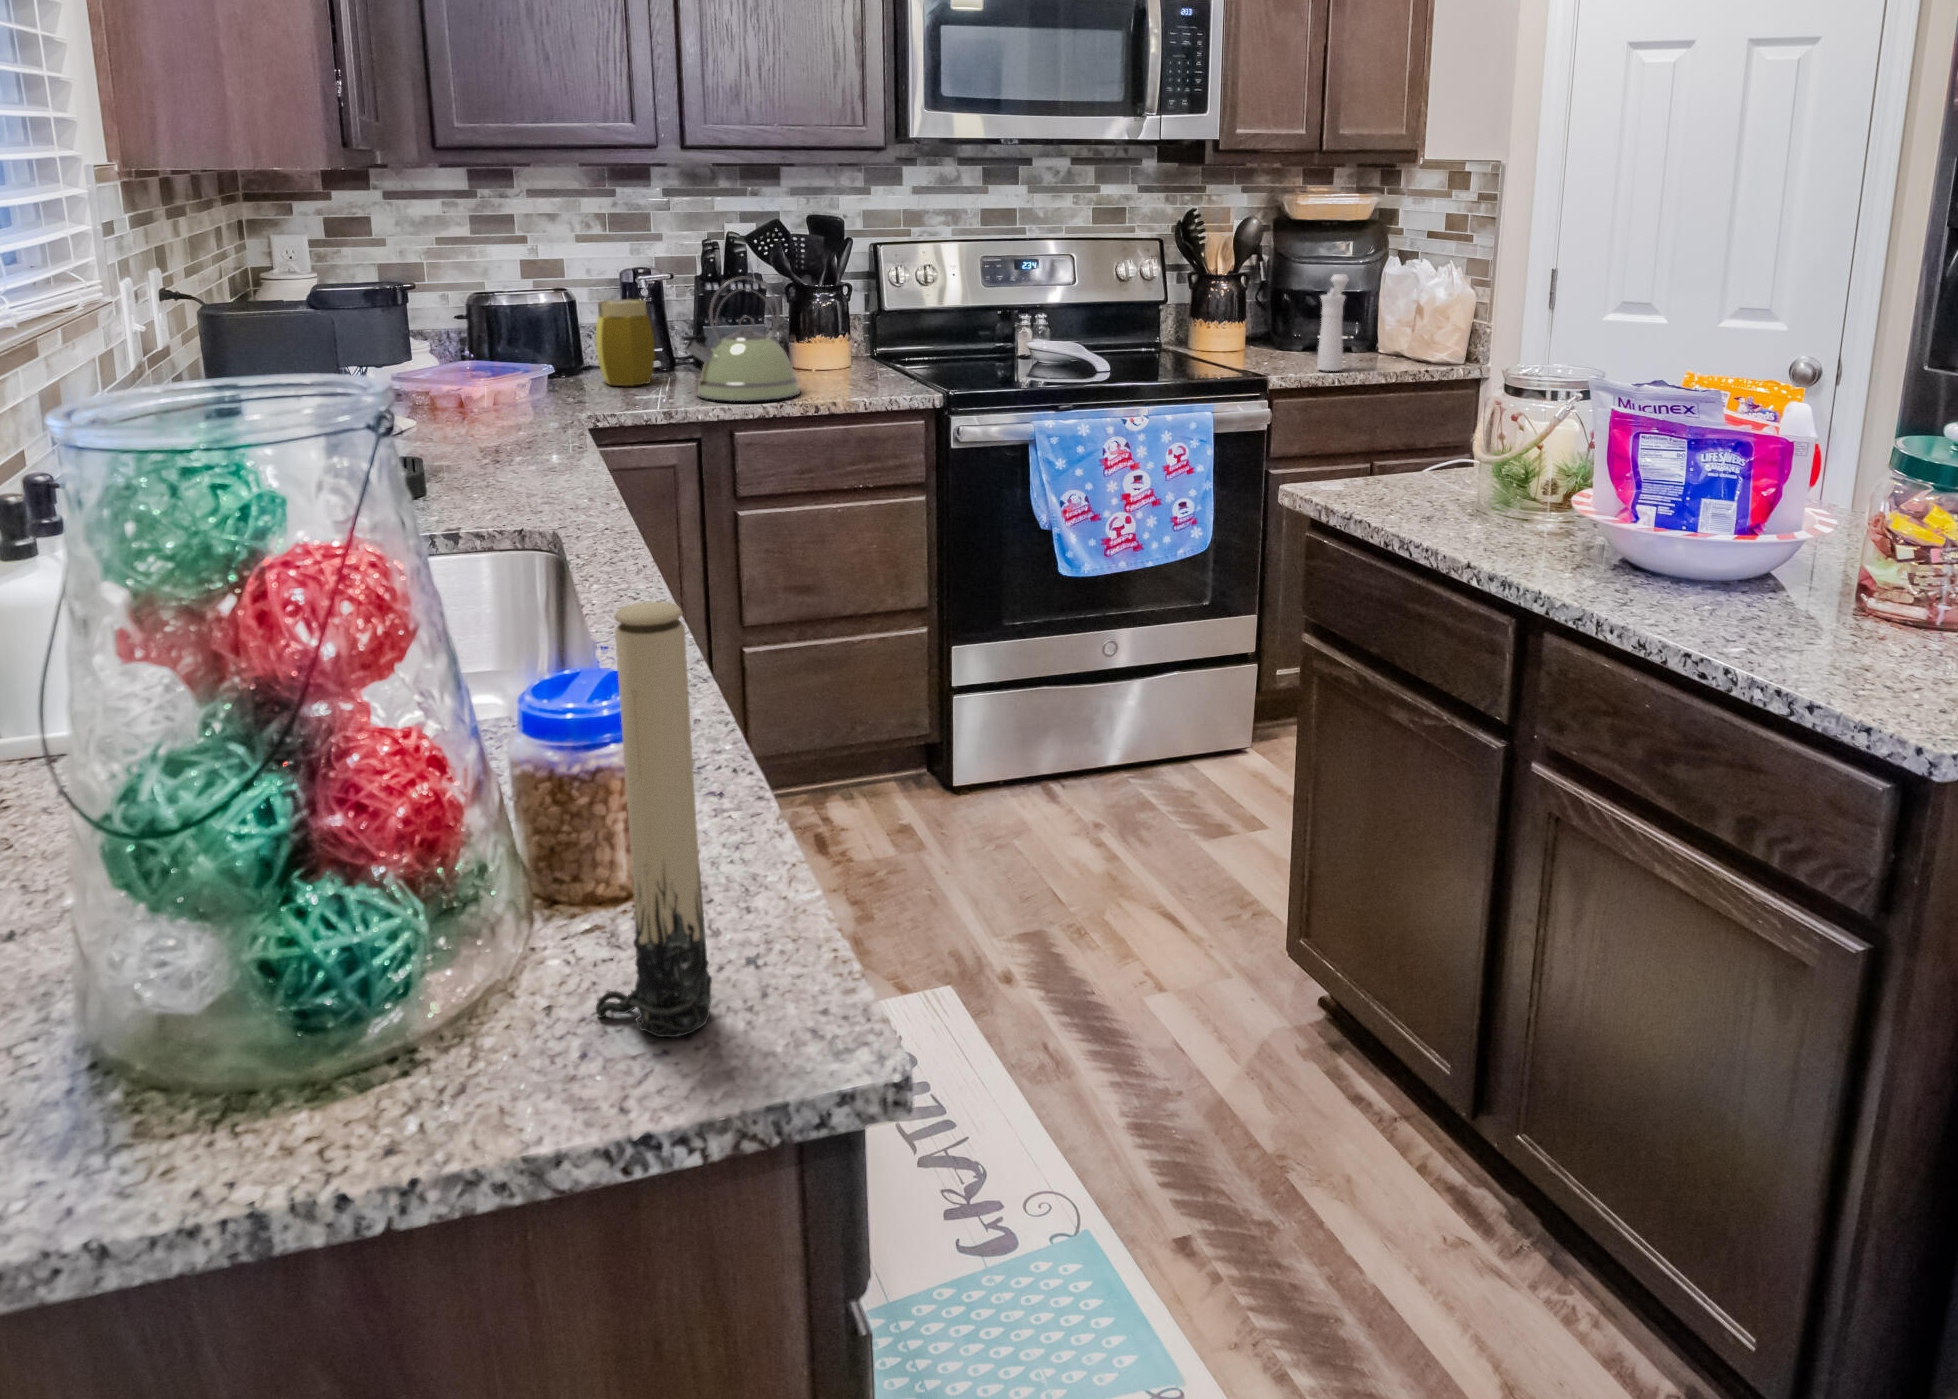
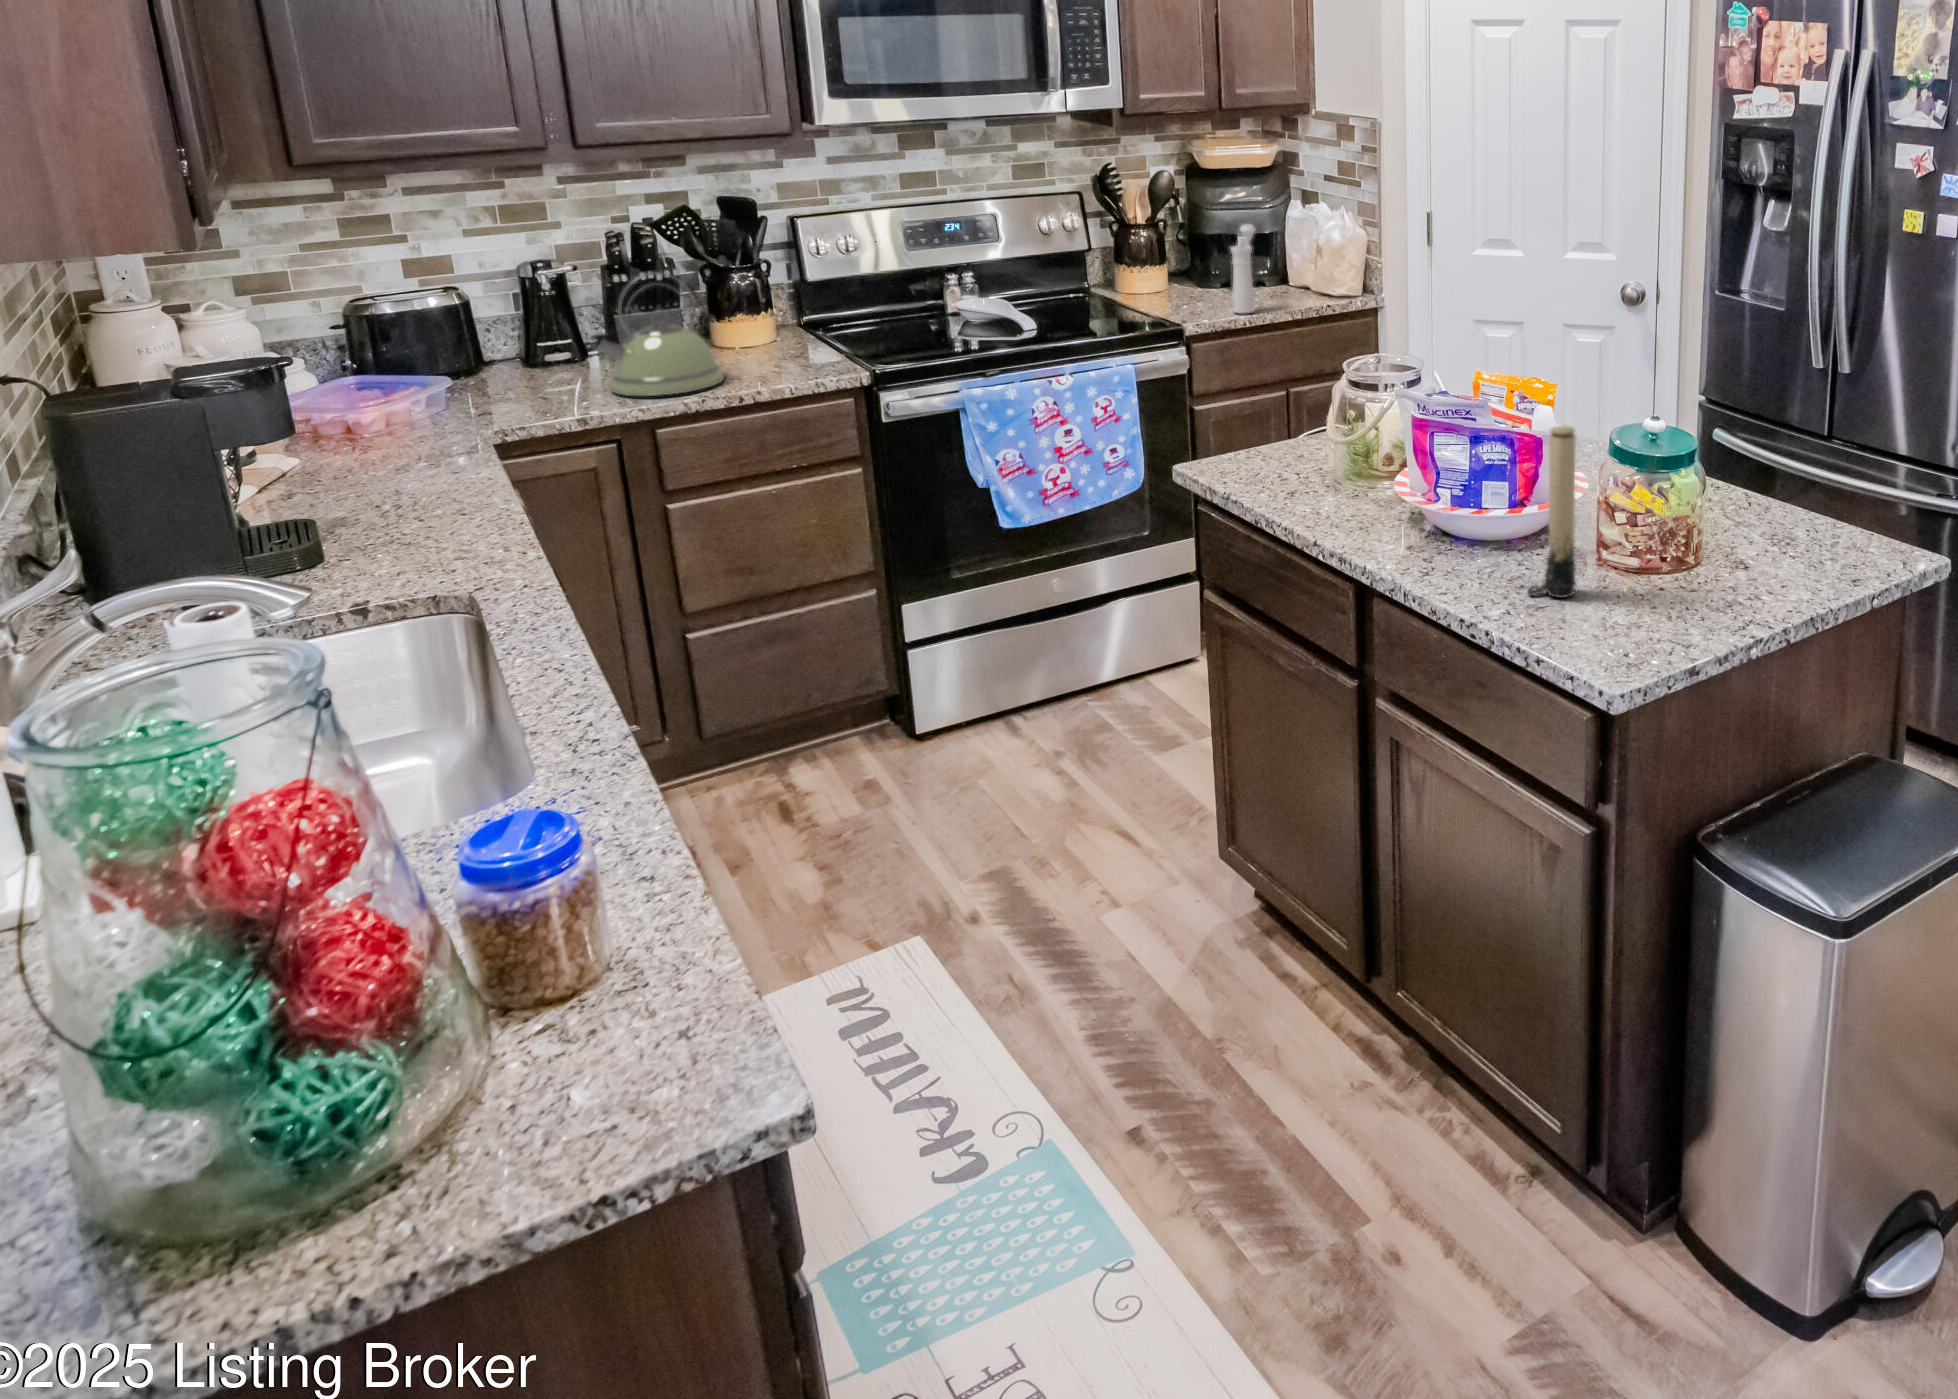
jar: present [596,299,655,386] -> none [490,295,560,385]
candle: present [596,602,712,1037] -> present [1528,426,1576,598]

